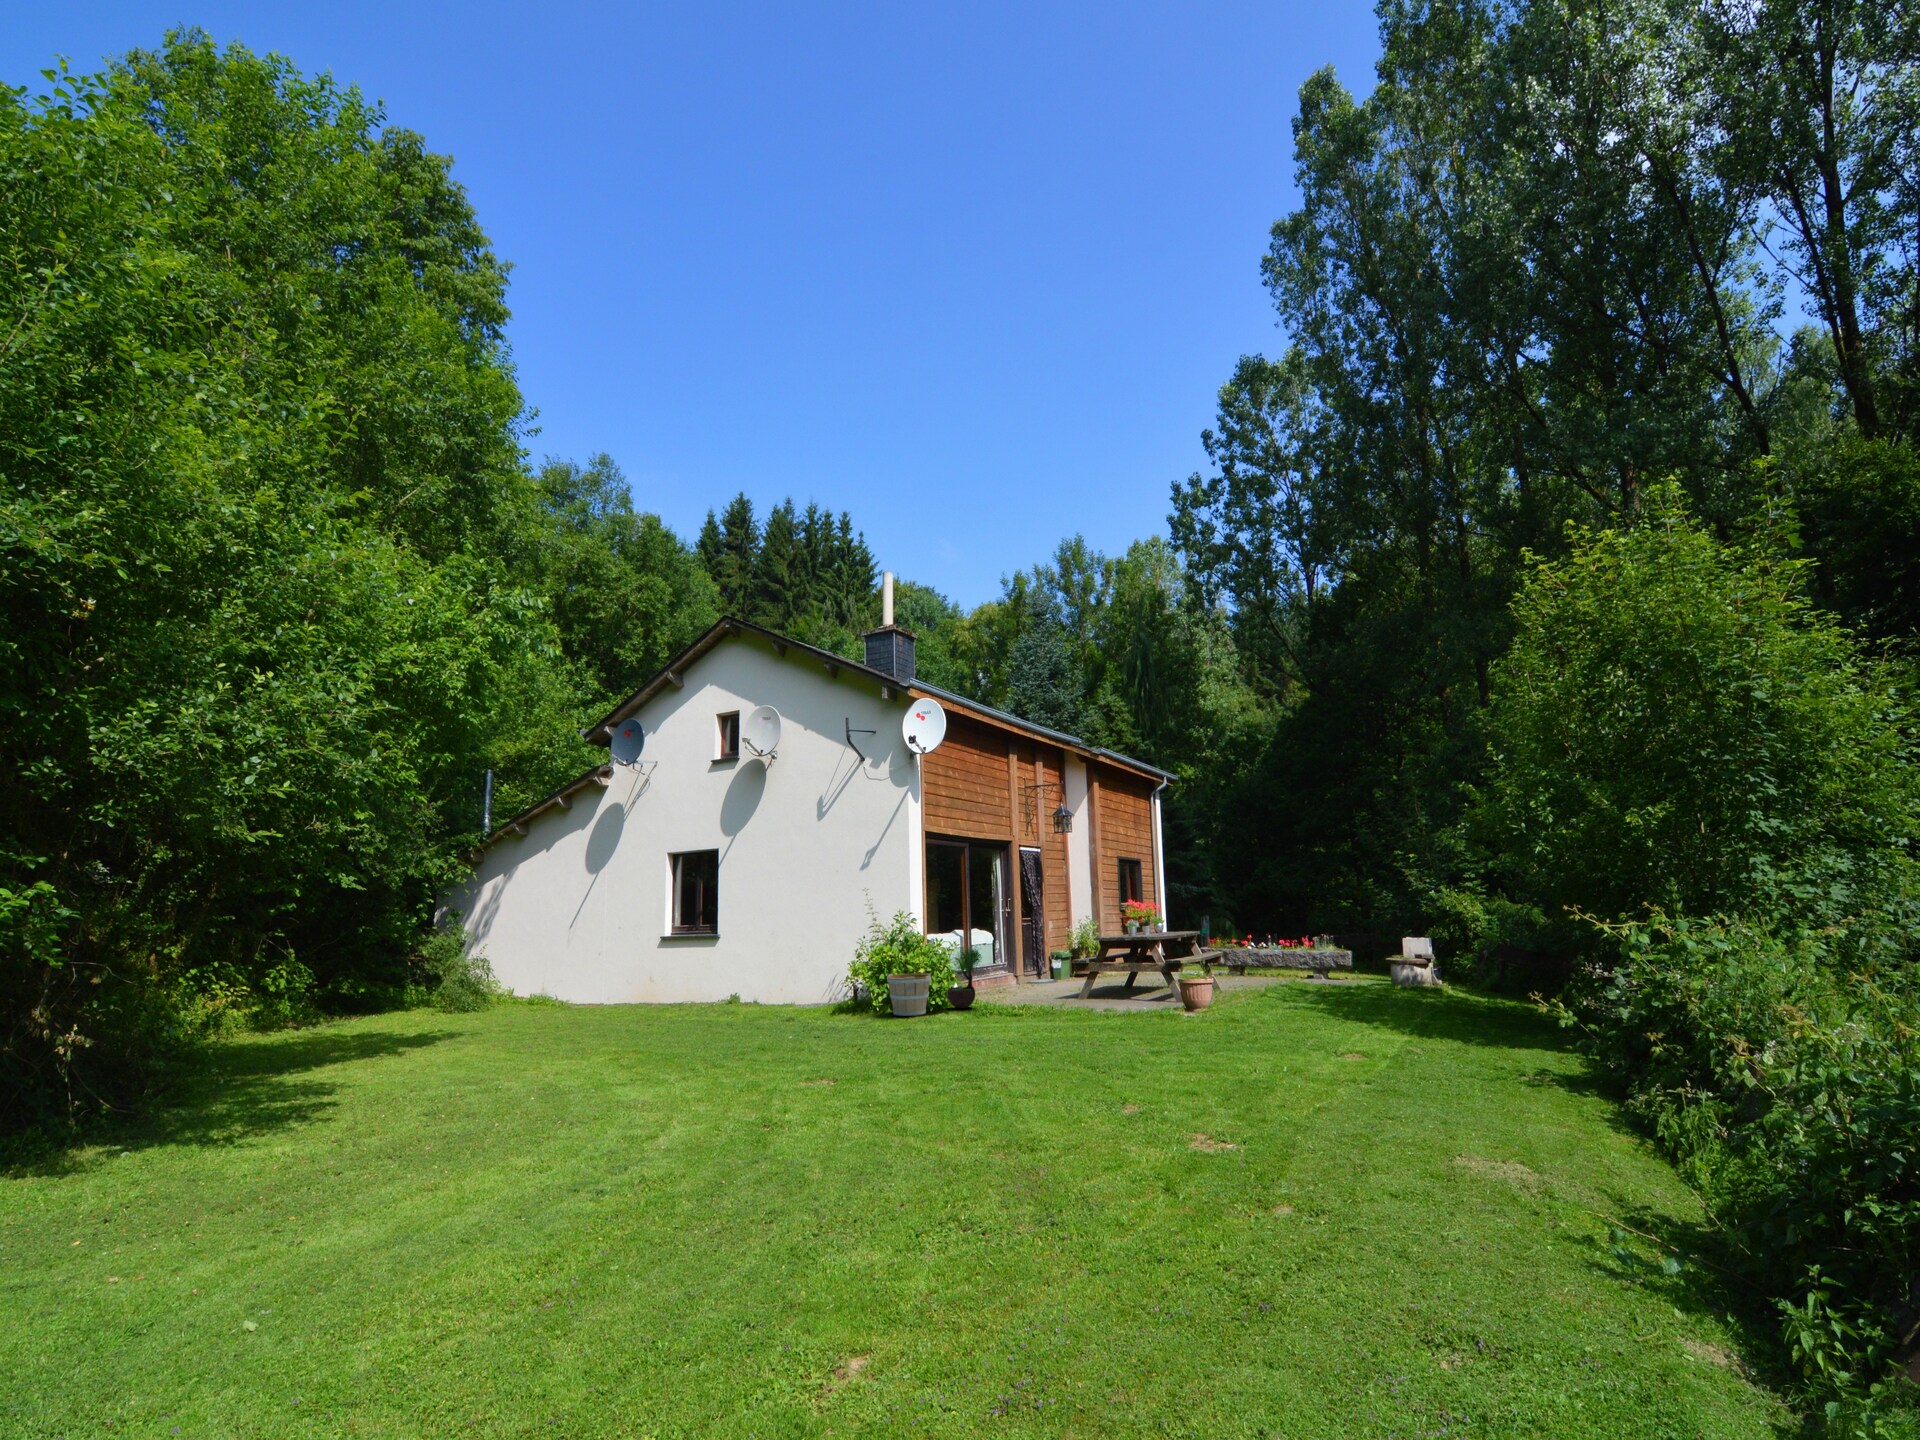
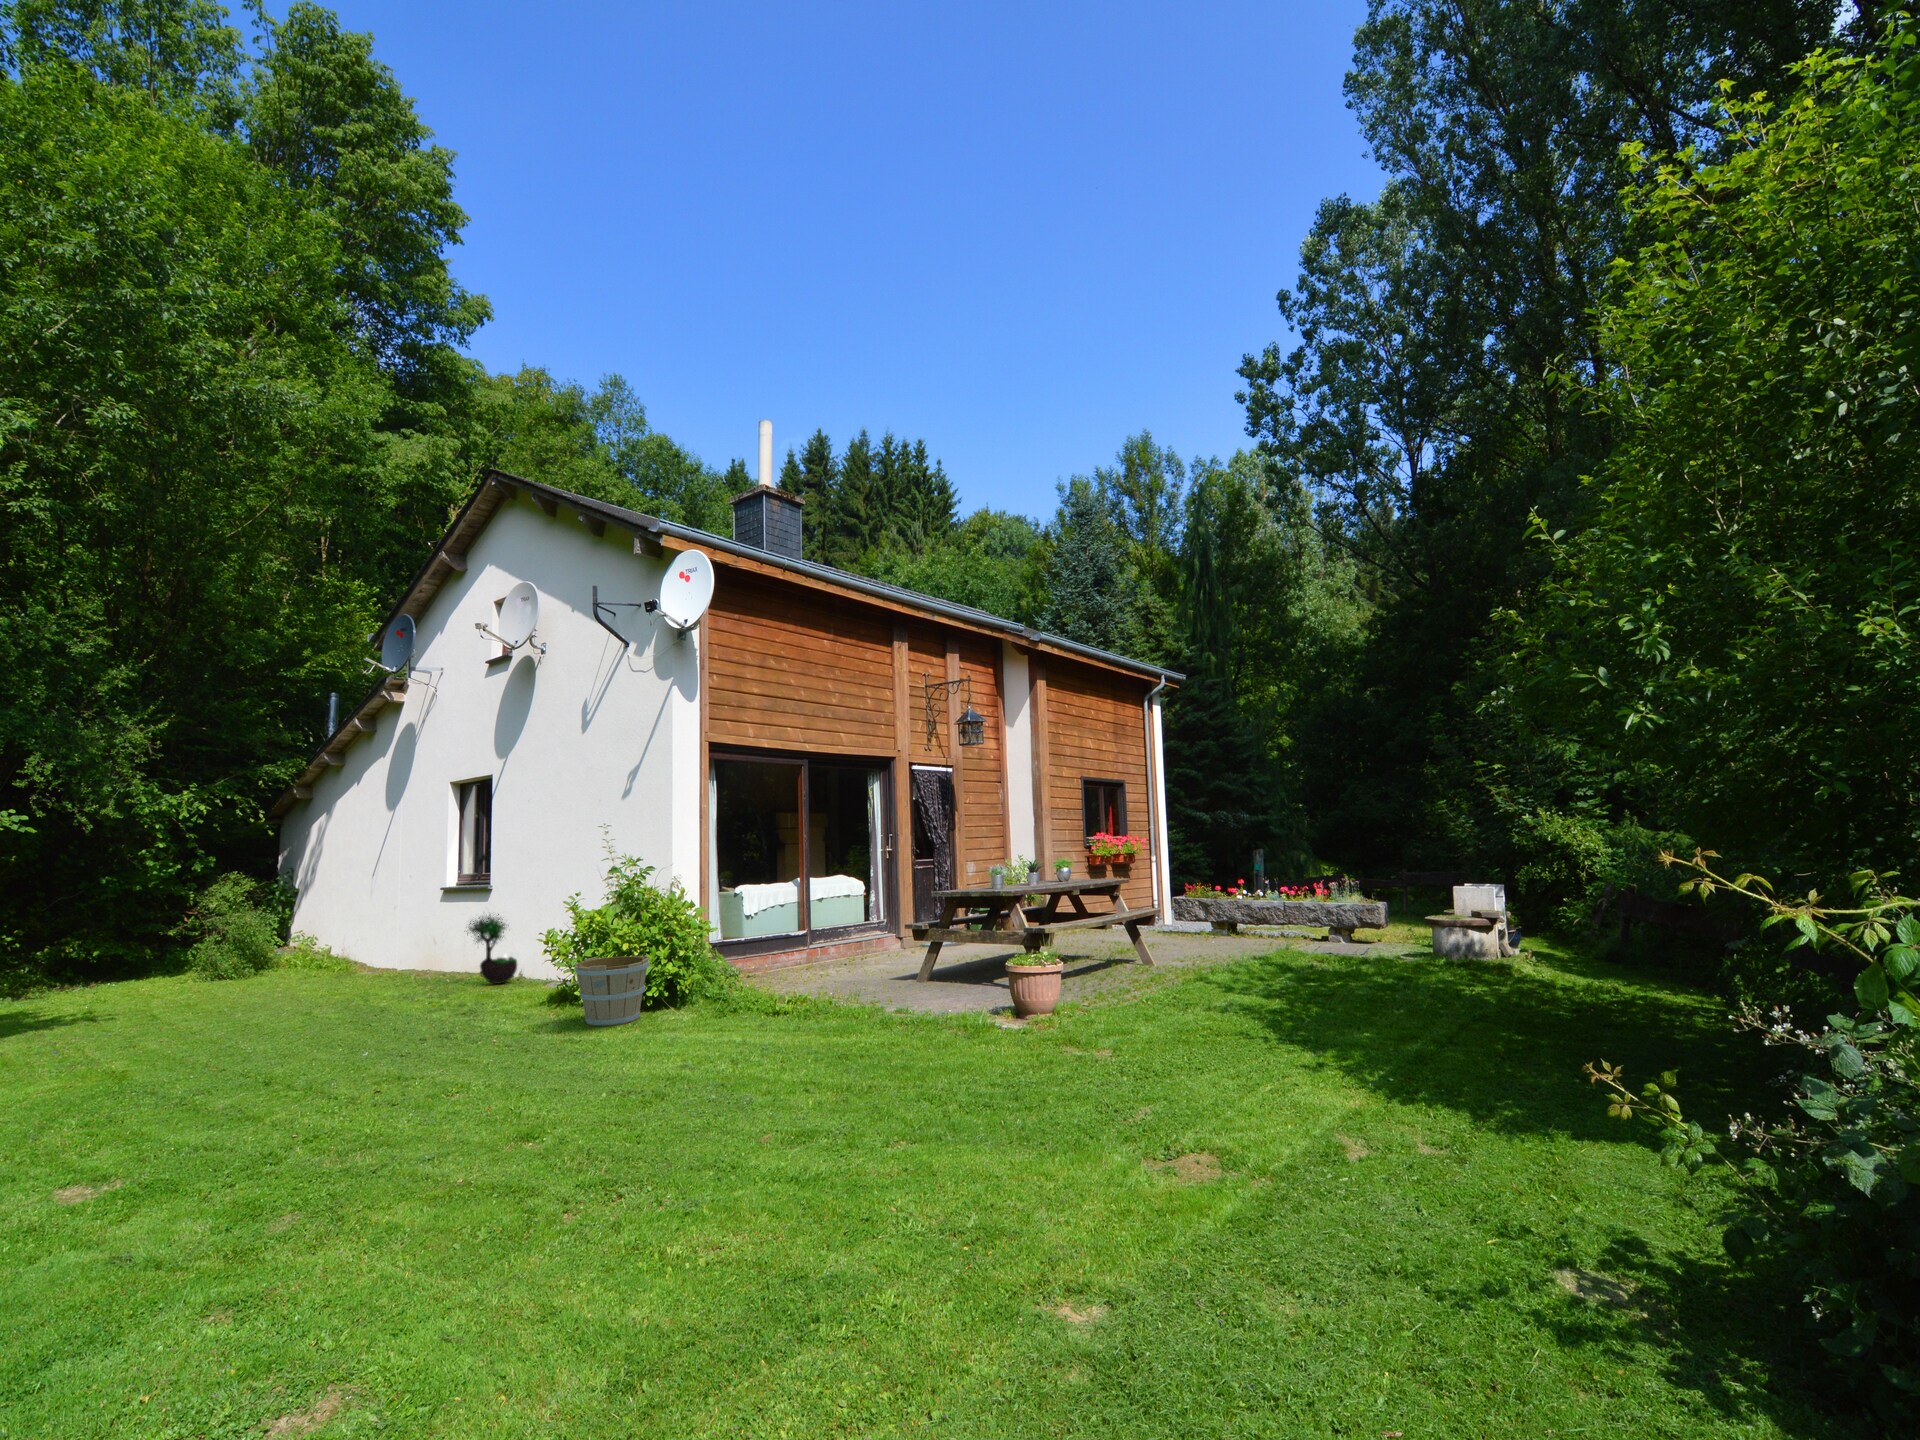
potted tree: present [948,946,982,1009] -> present [464,914,517,984]

